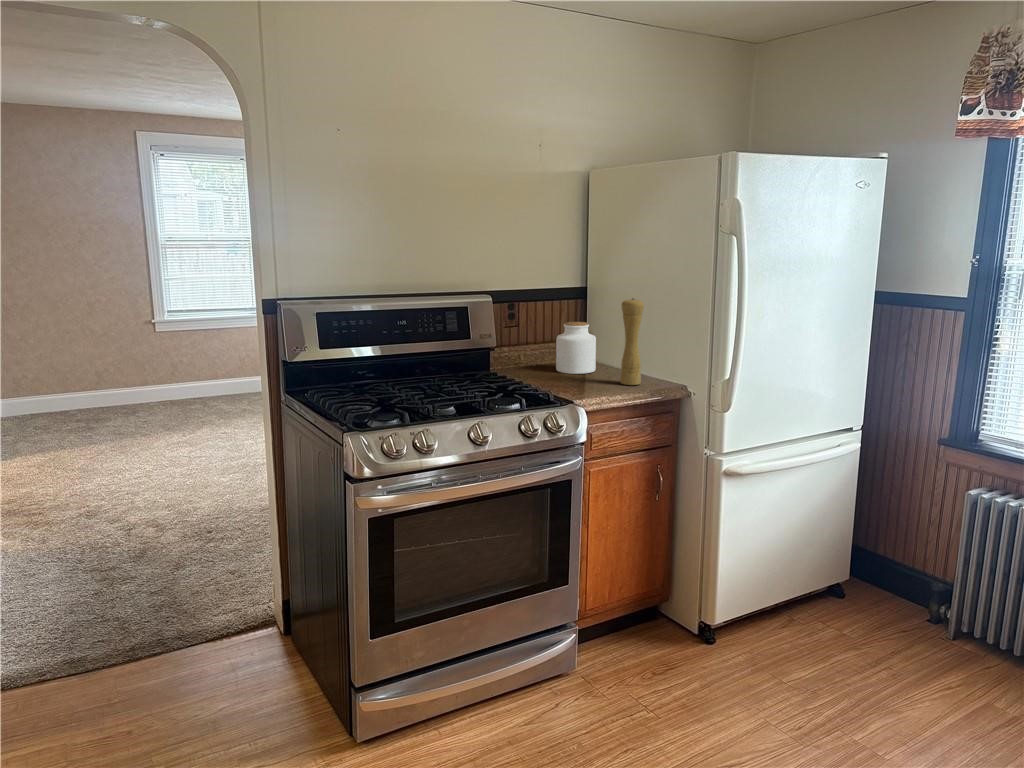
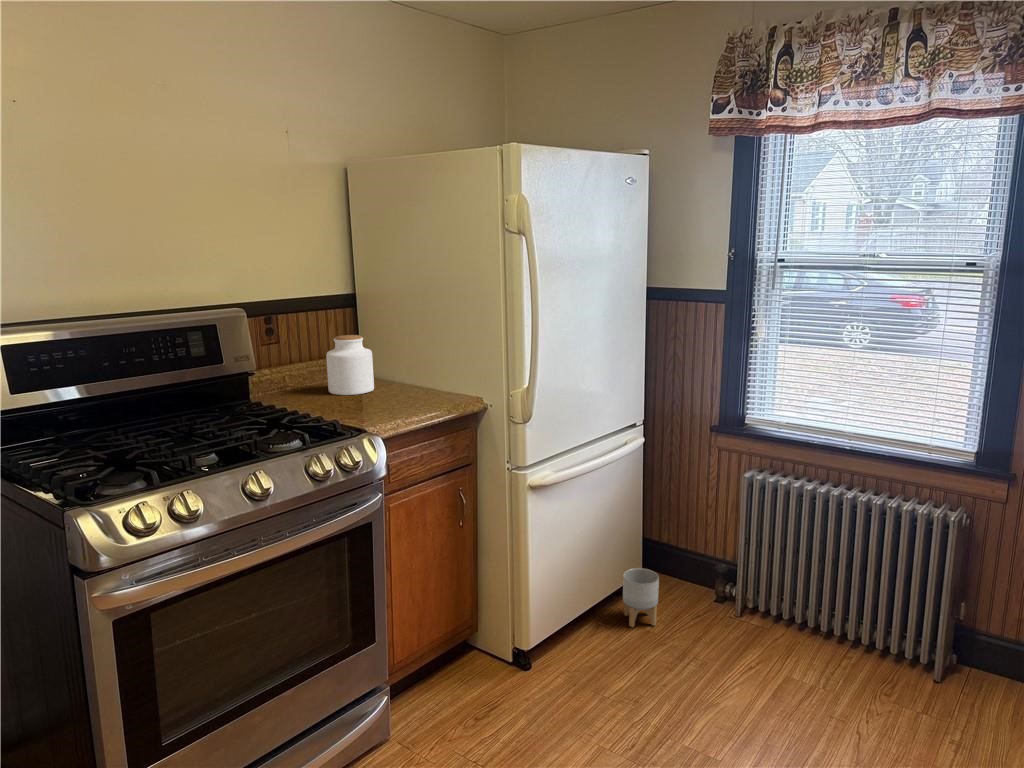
pepper mill: present [620,298,644,385] -> none [403,305,431,403]
planter: none [823,571,862,631] -> present [623,568,659,627]

